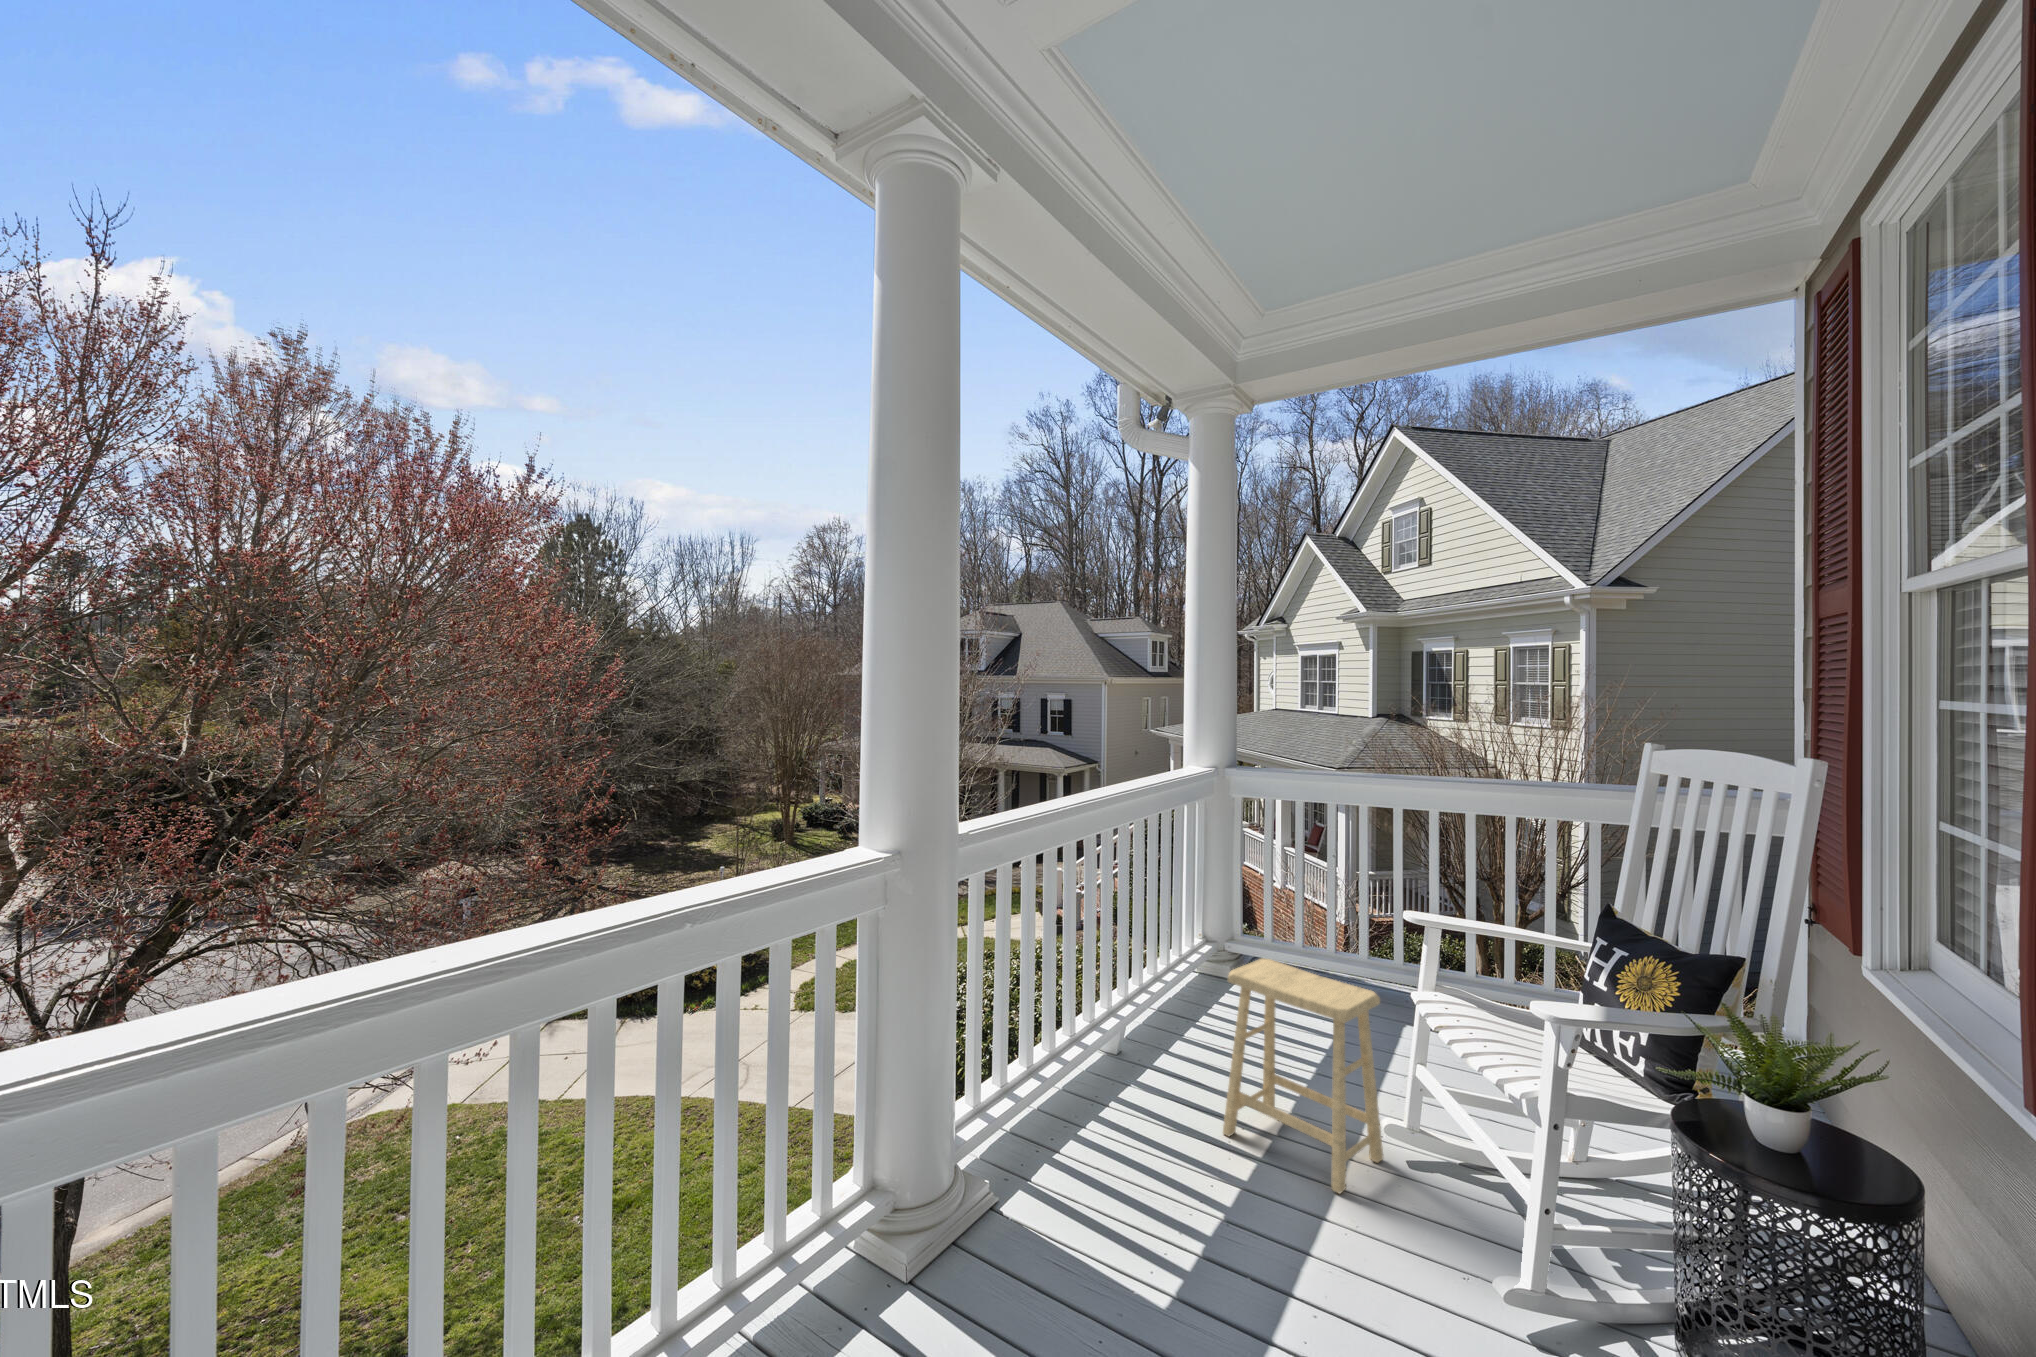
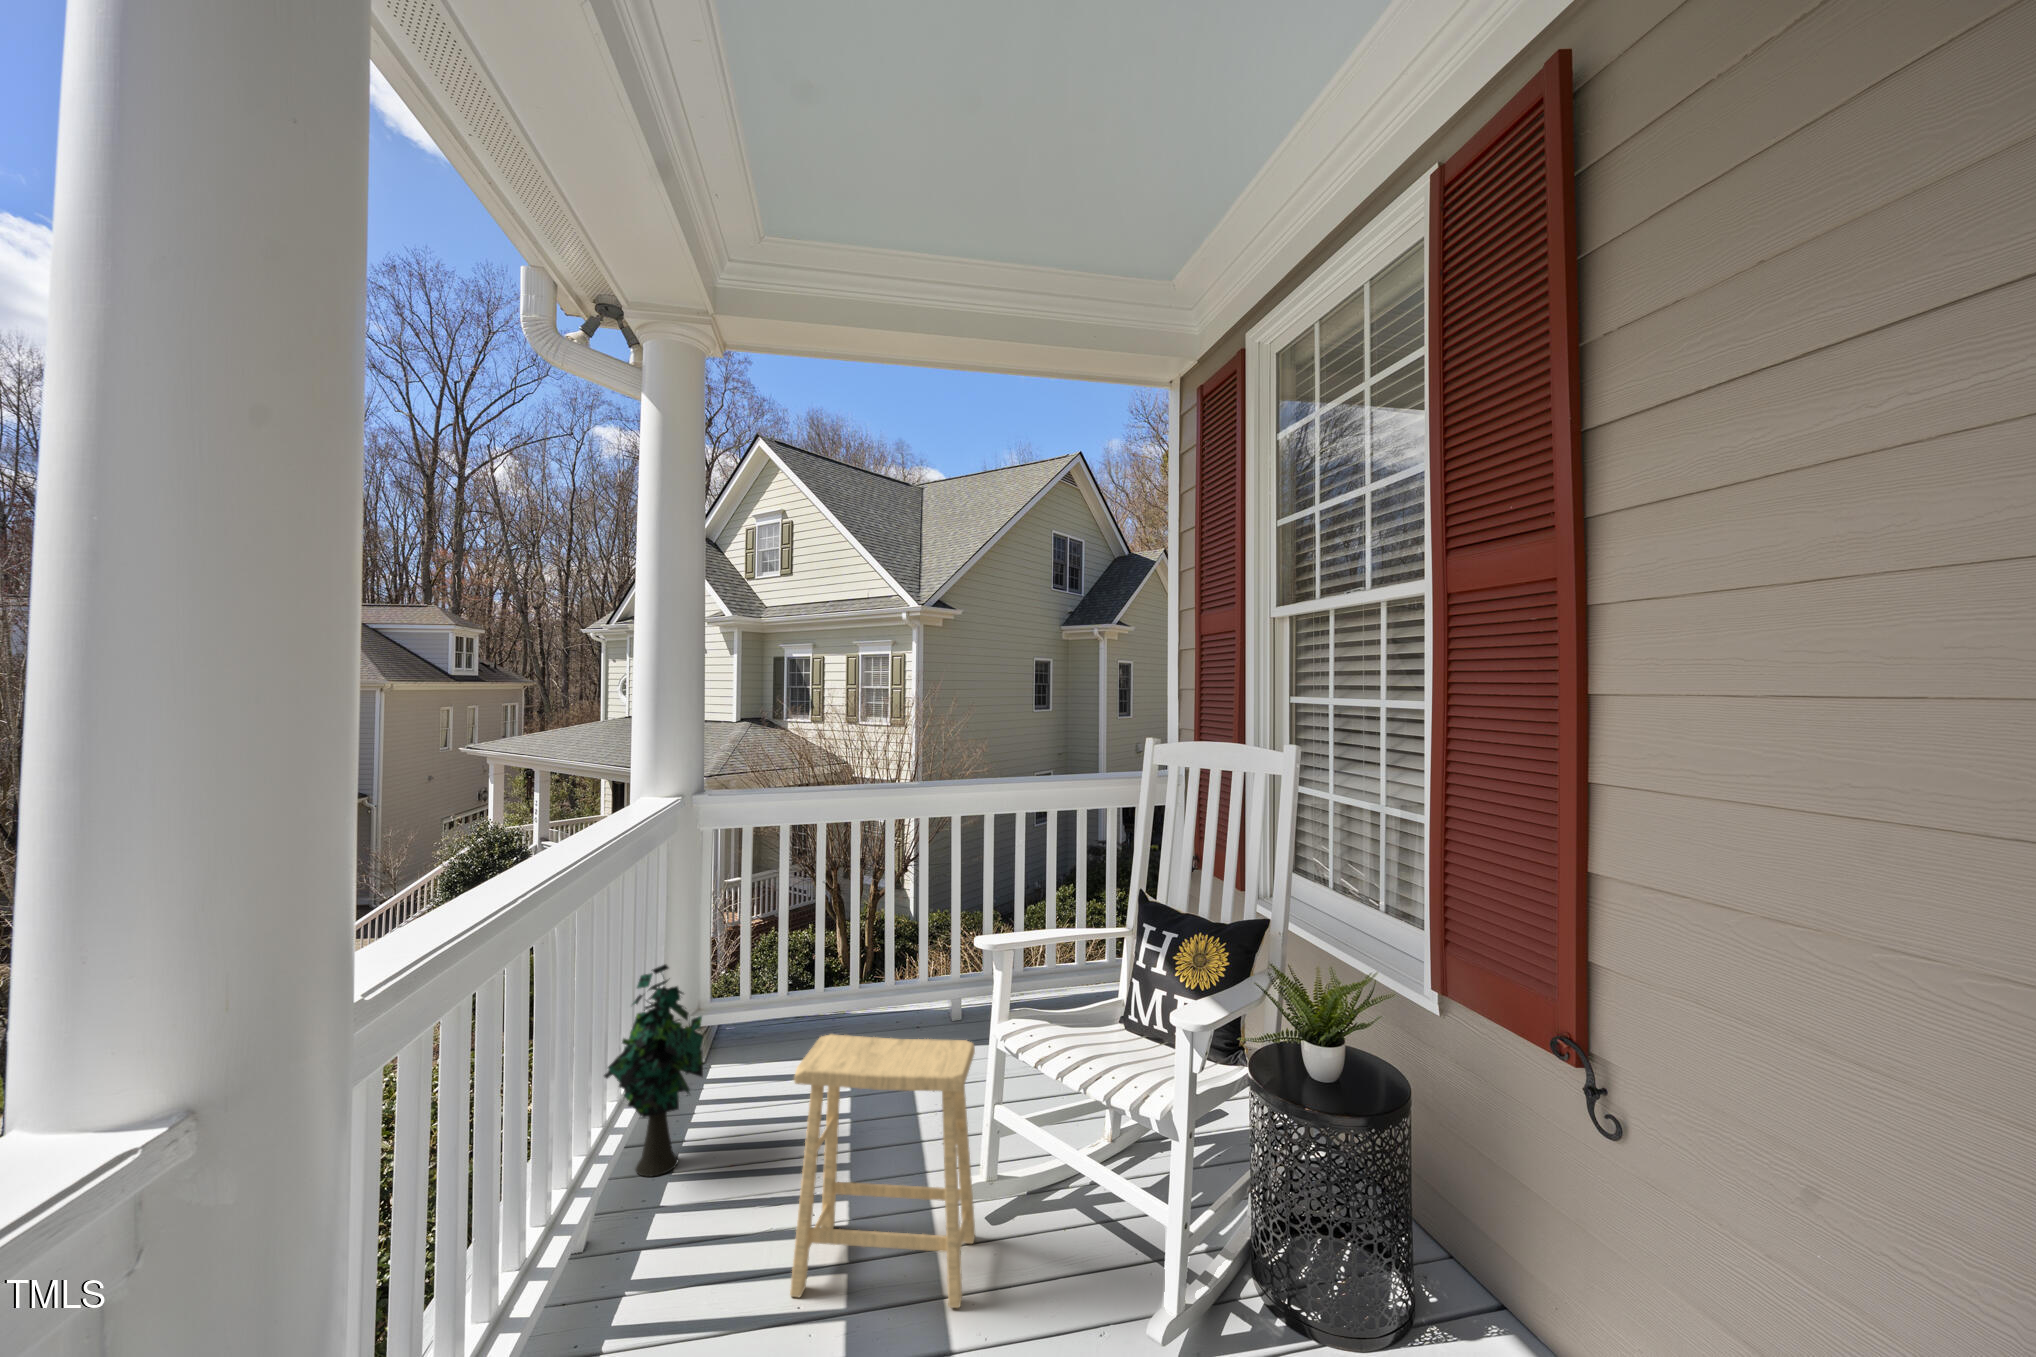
decorative plant: none [1139,888,1210,1035] -> present [604,965,704,1176]

